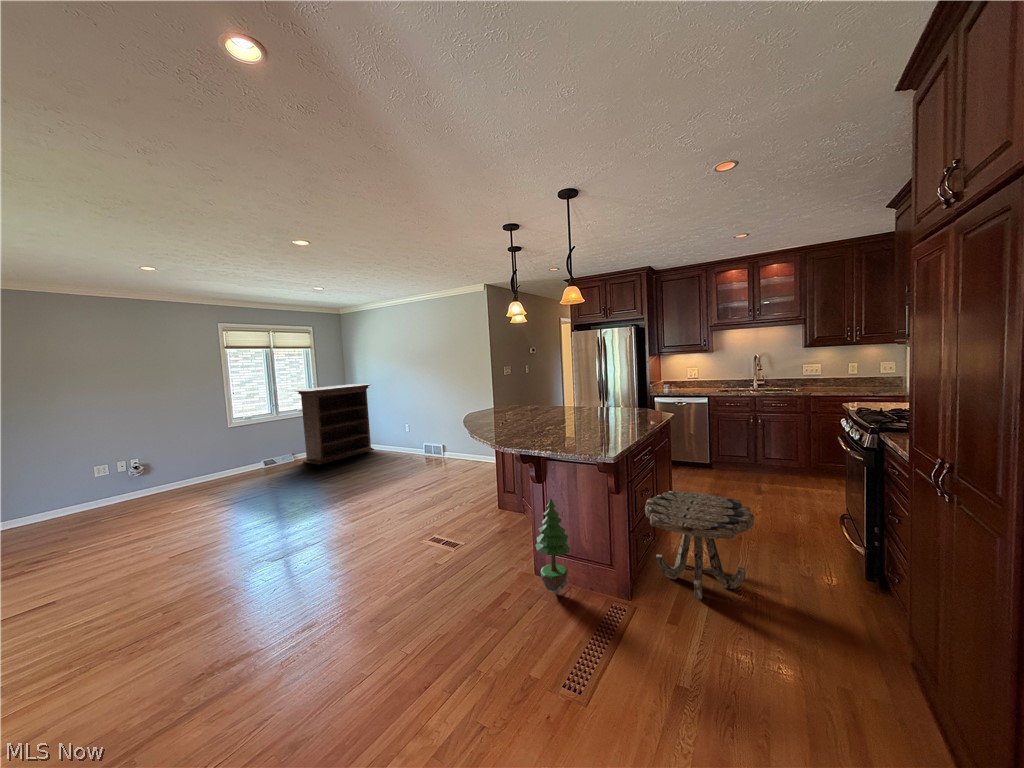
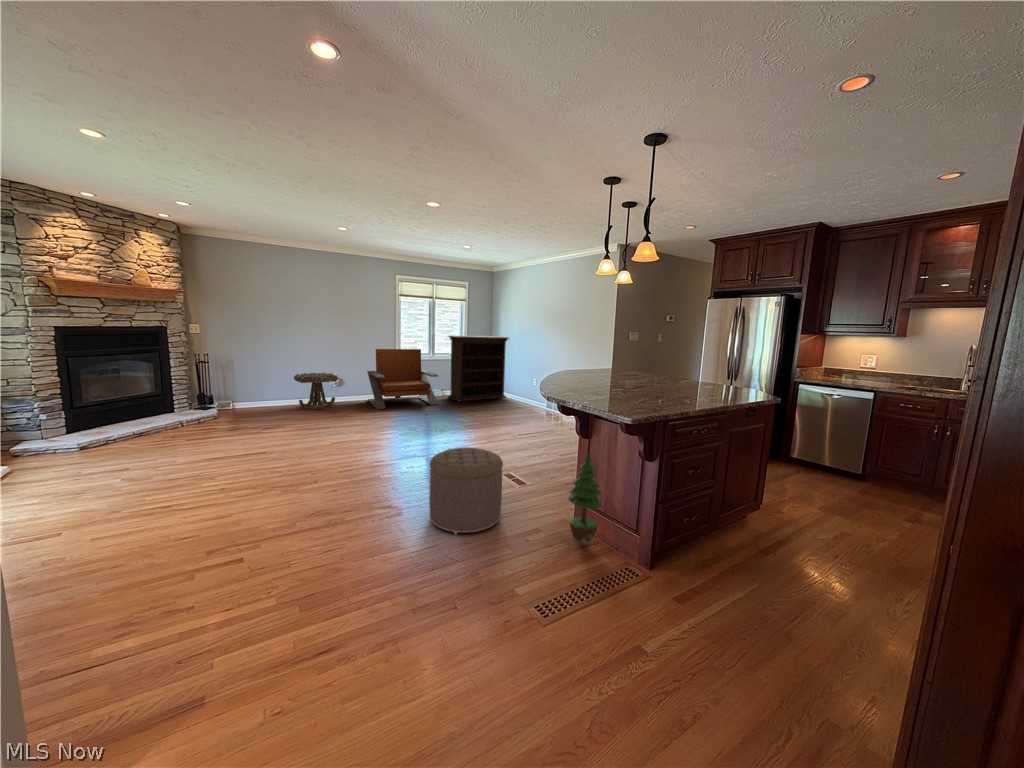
lounge chair: none [188,411,297,496] -> present [367,349,438,409]
side table: present [645,491,754,599] -> present [294,373,338,409]
ottoman: none [371,519,460,629] -> present [429,447,503,534]

